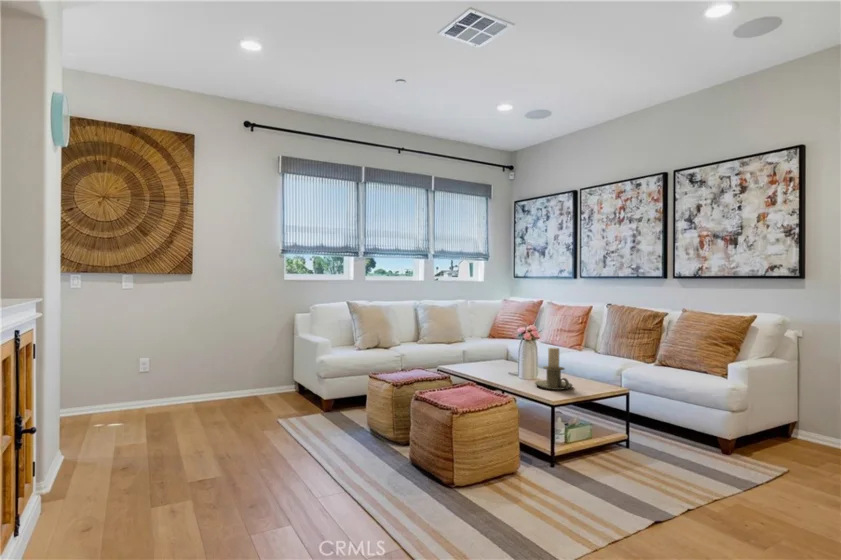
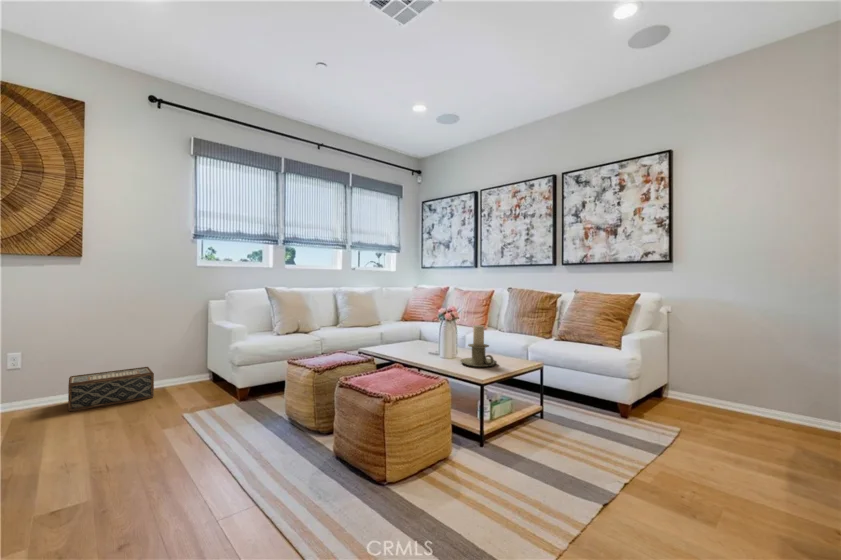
woven basket: none [185,376,251,411] -> present [68,367,154,411]

